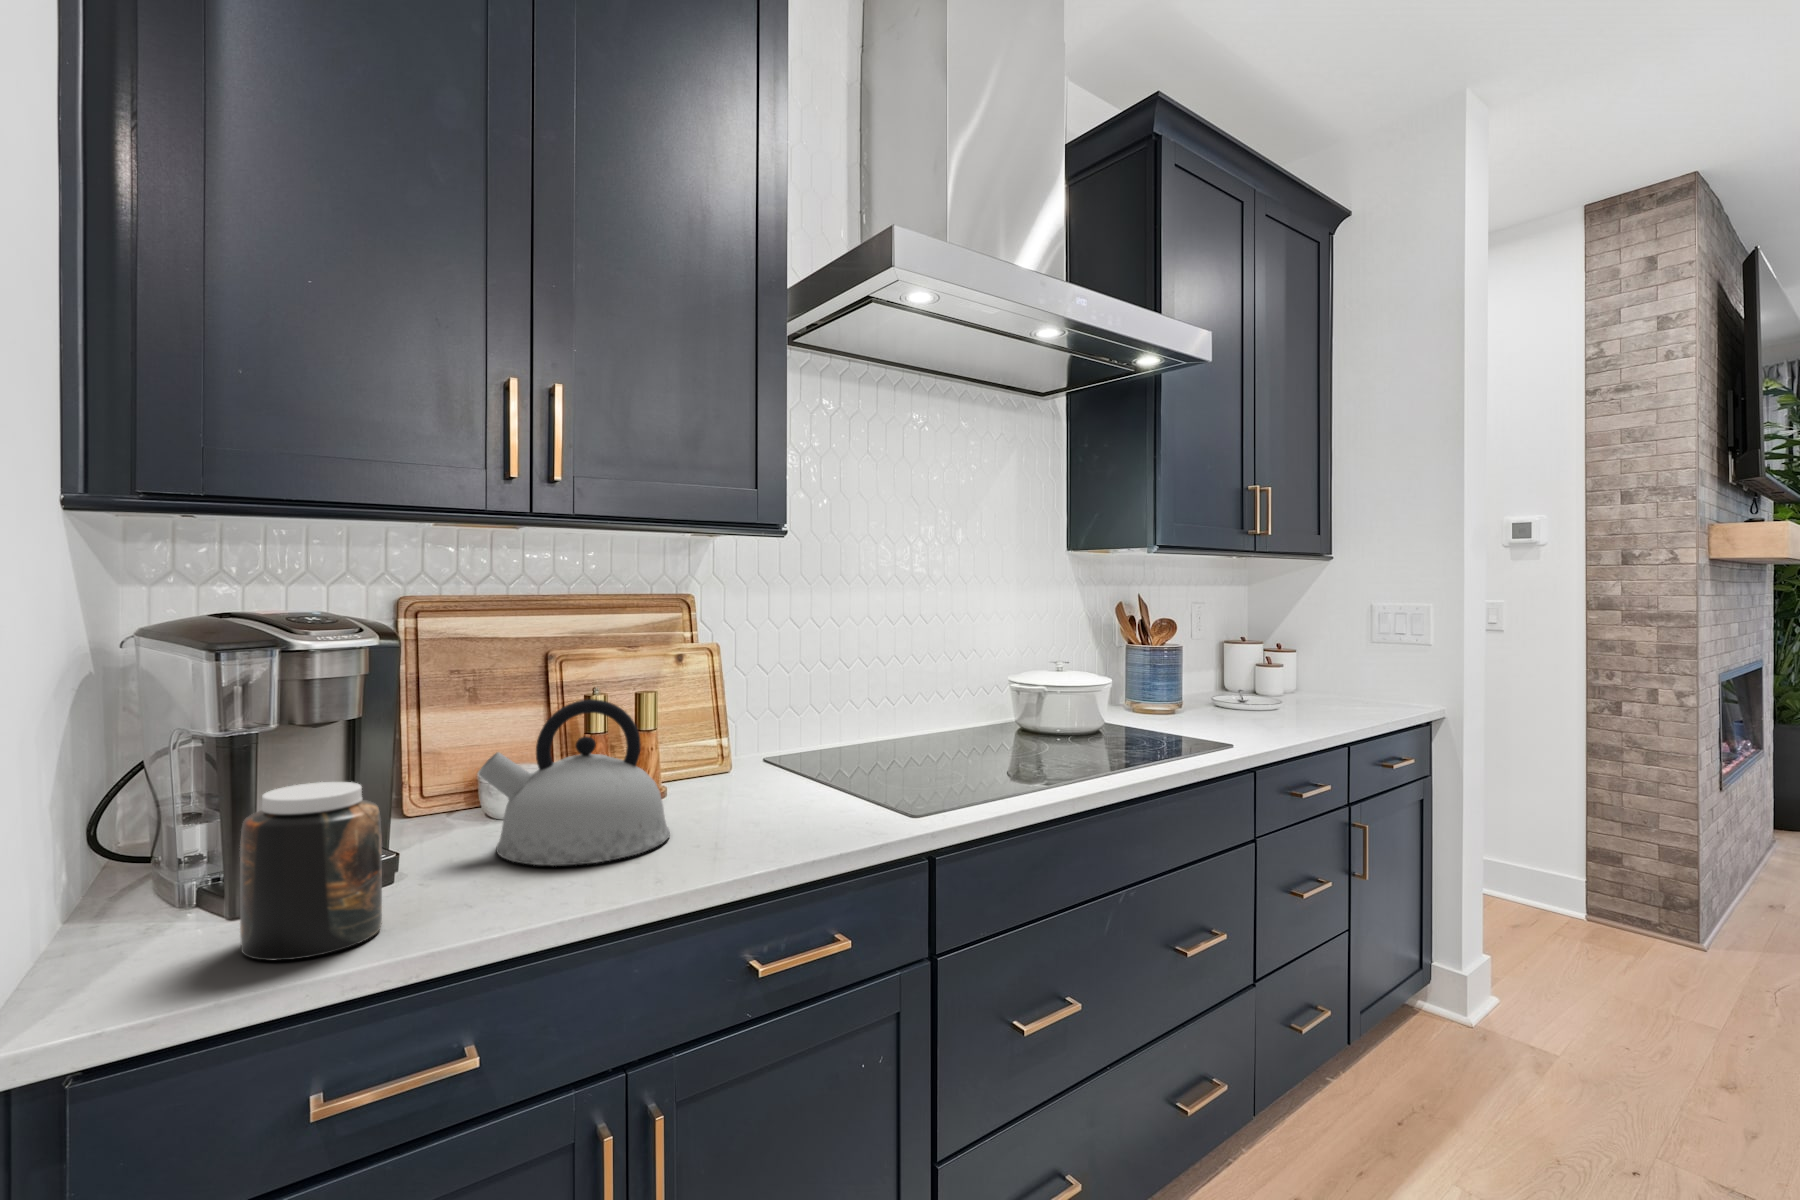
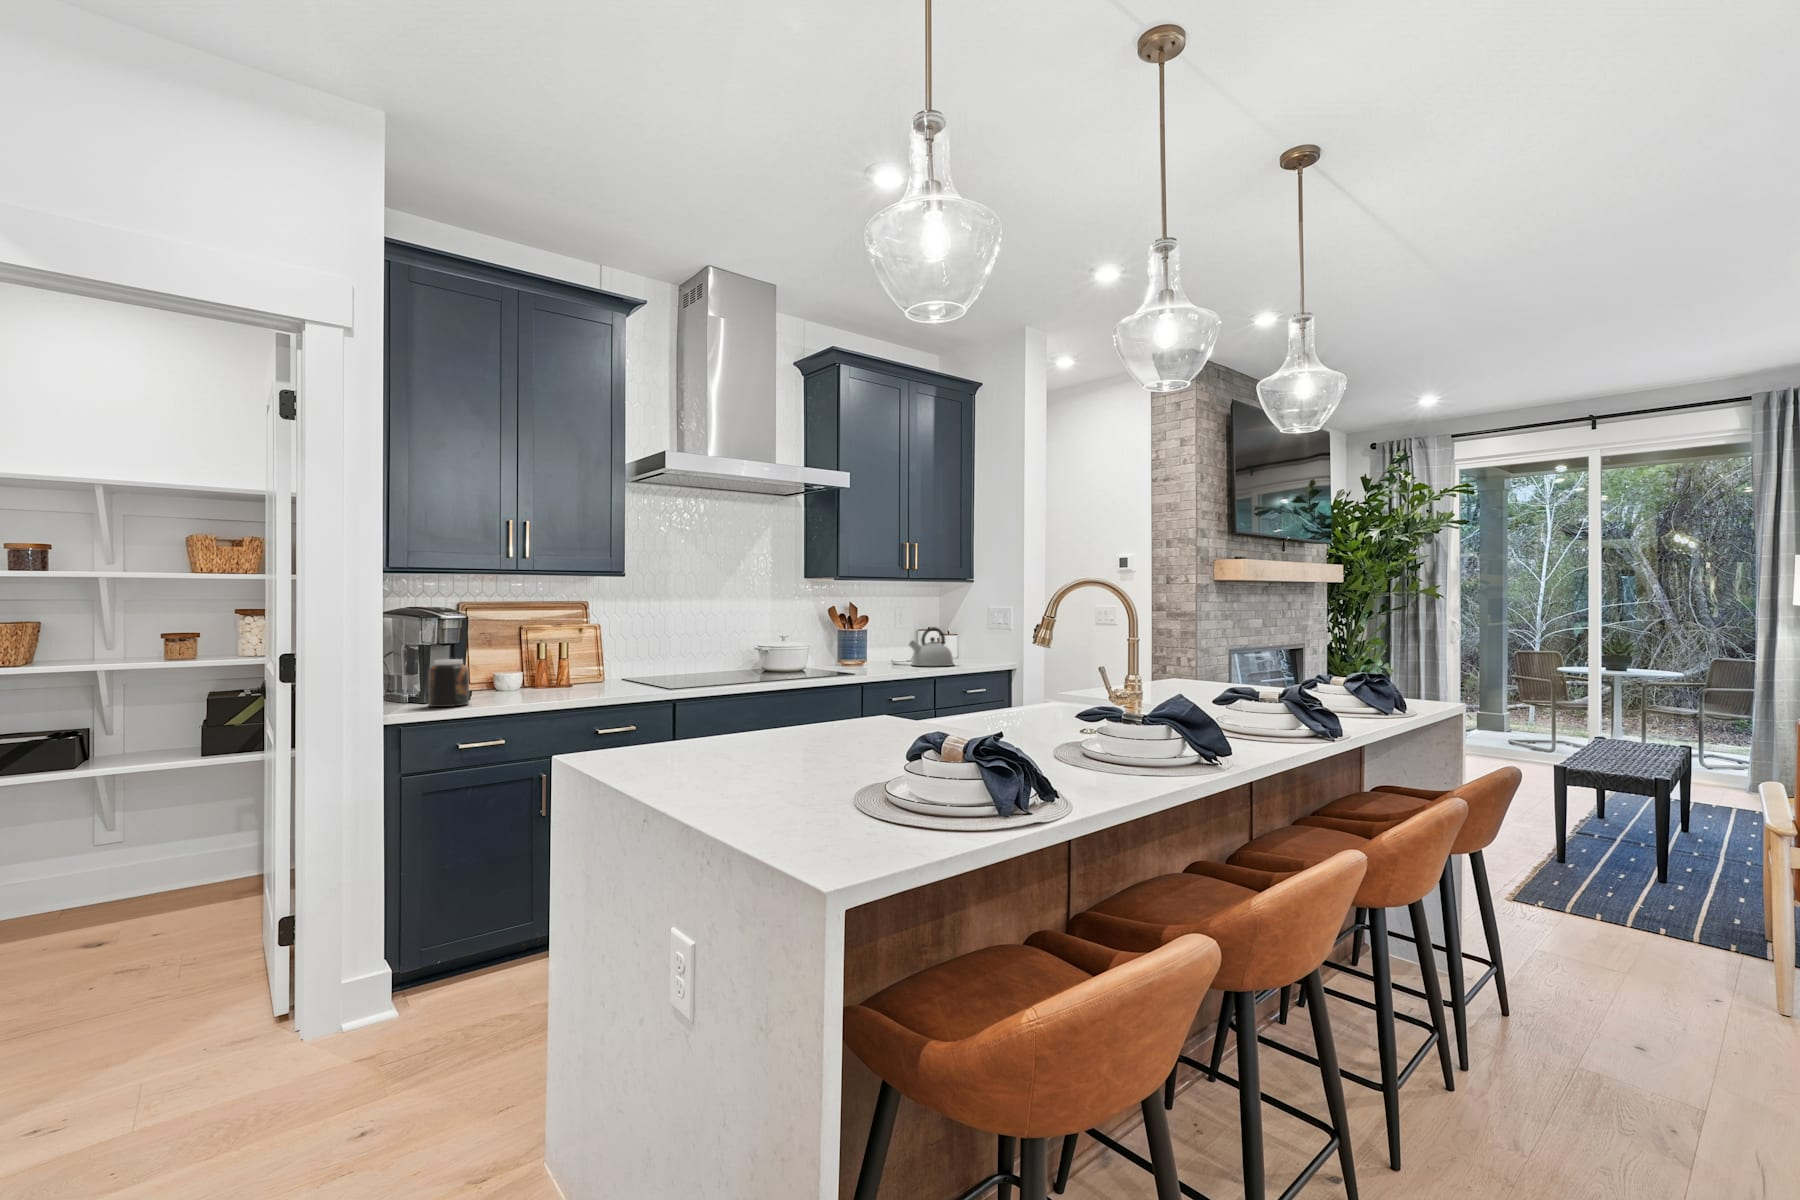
kettle: present [478,699,670,866] -> present [909,627,954,666]

